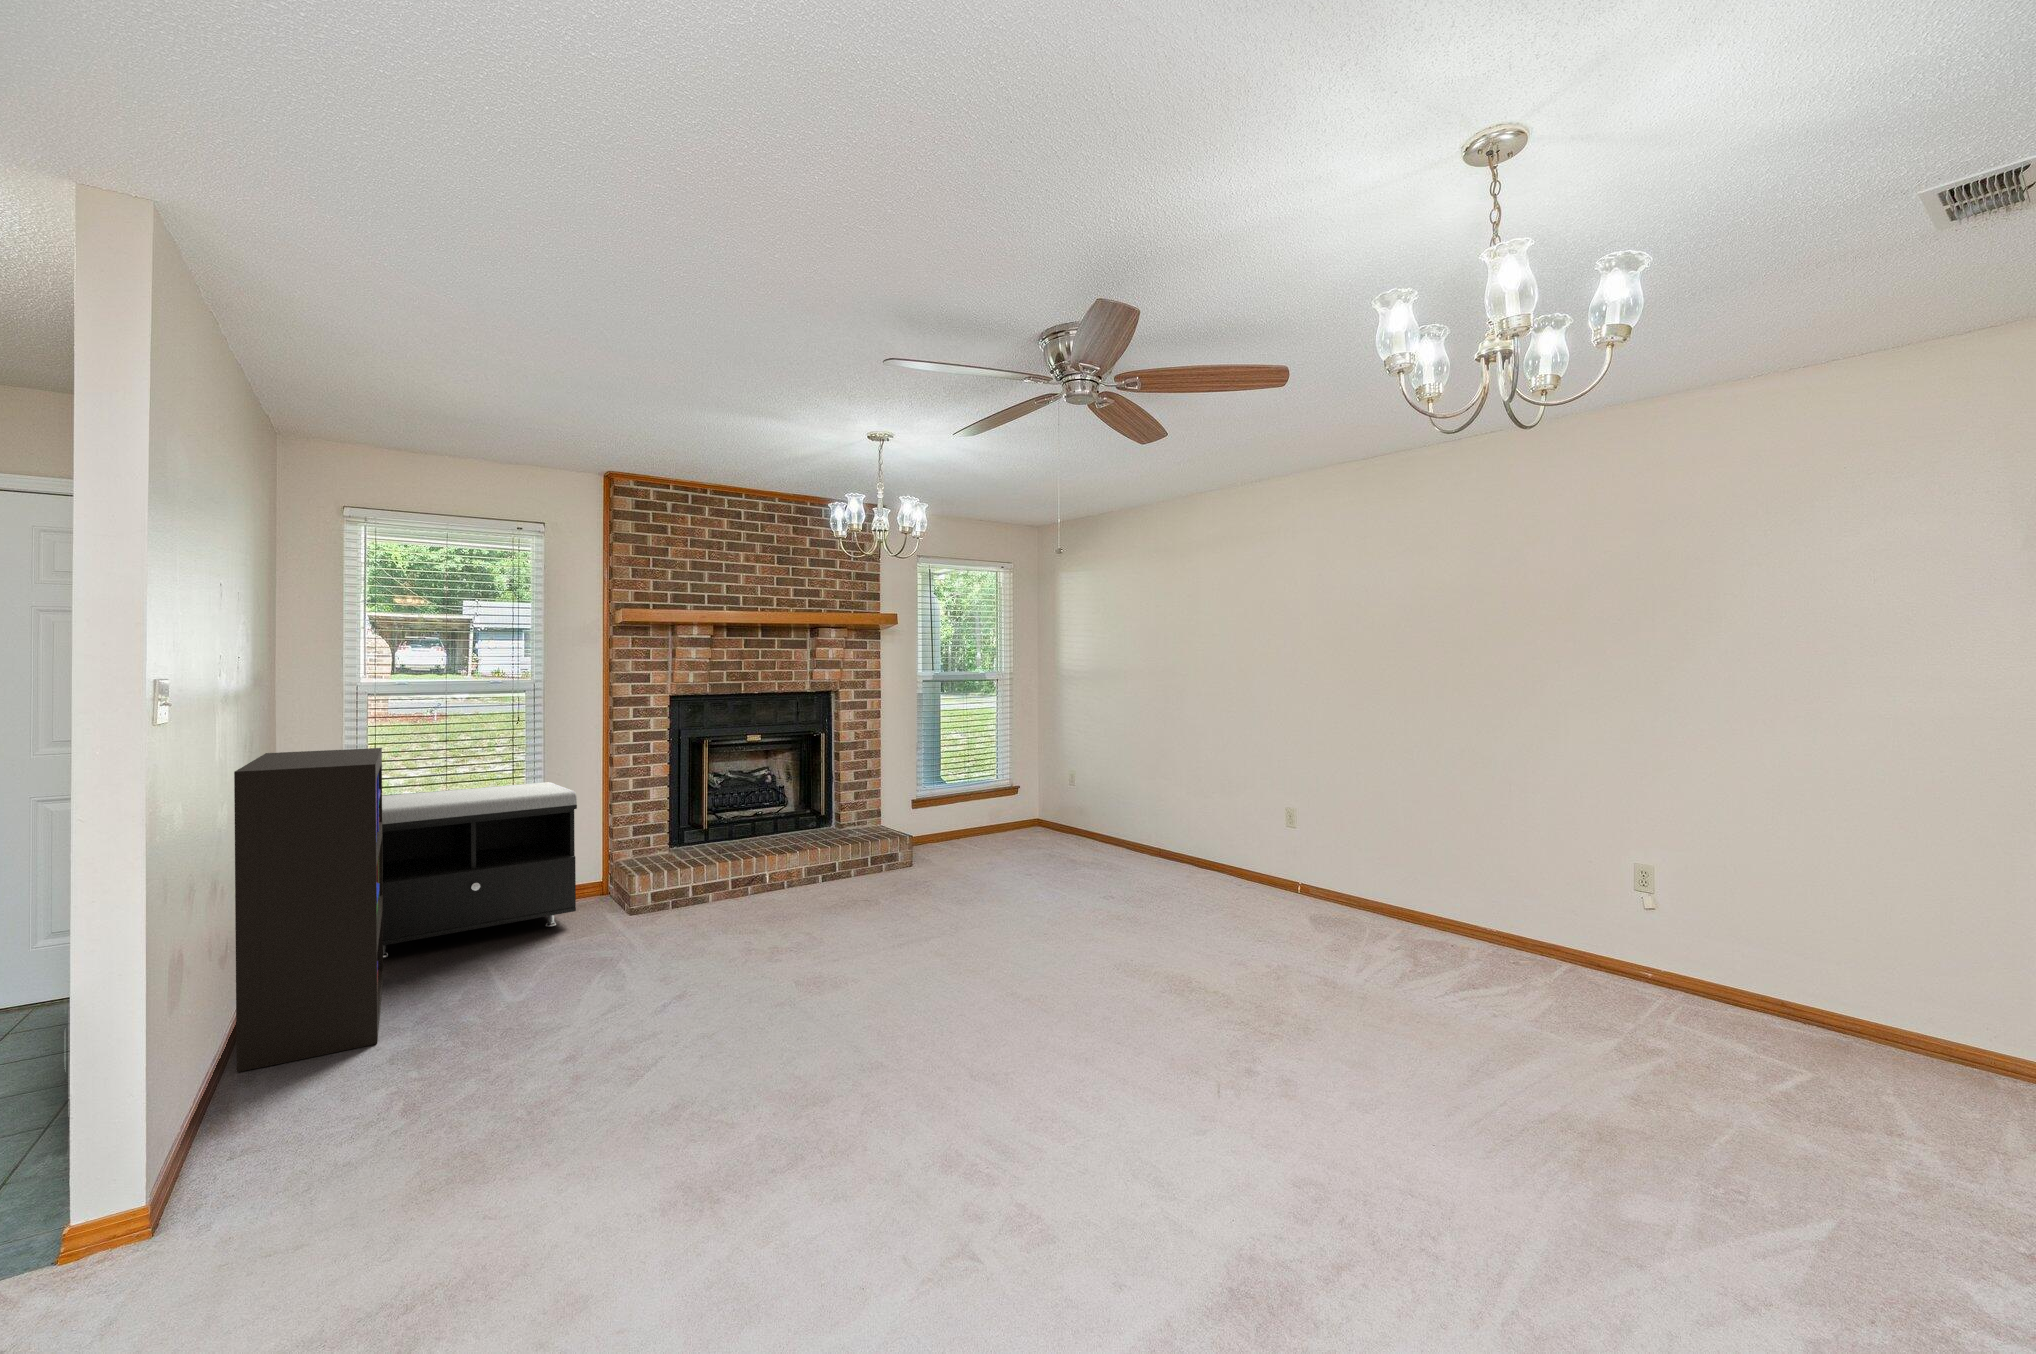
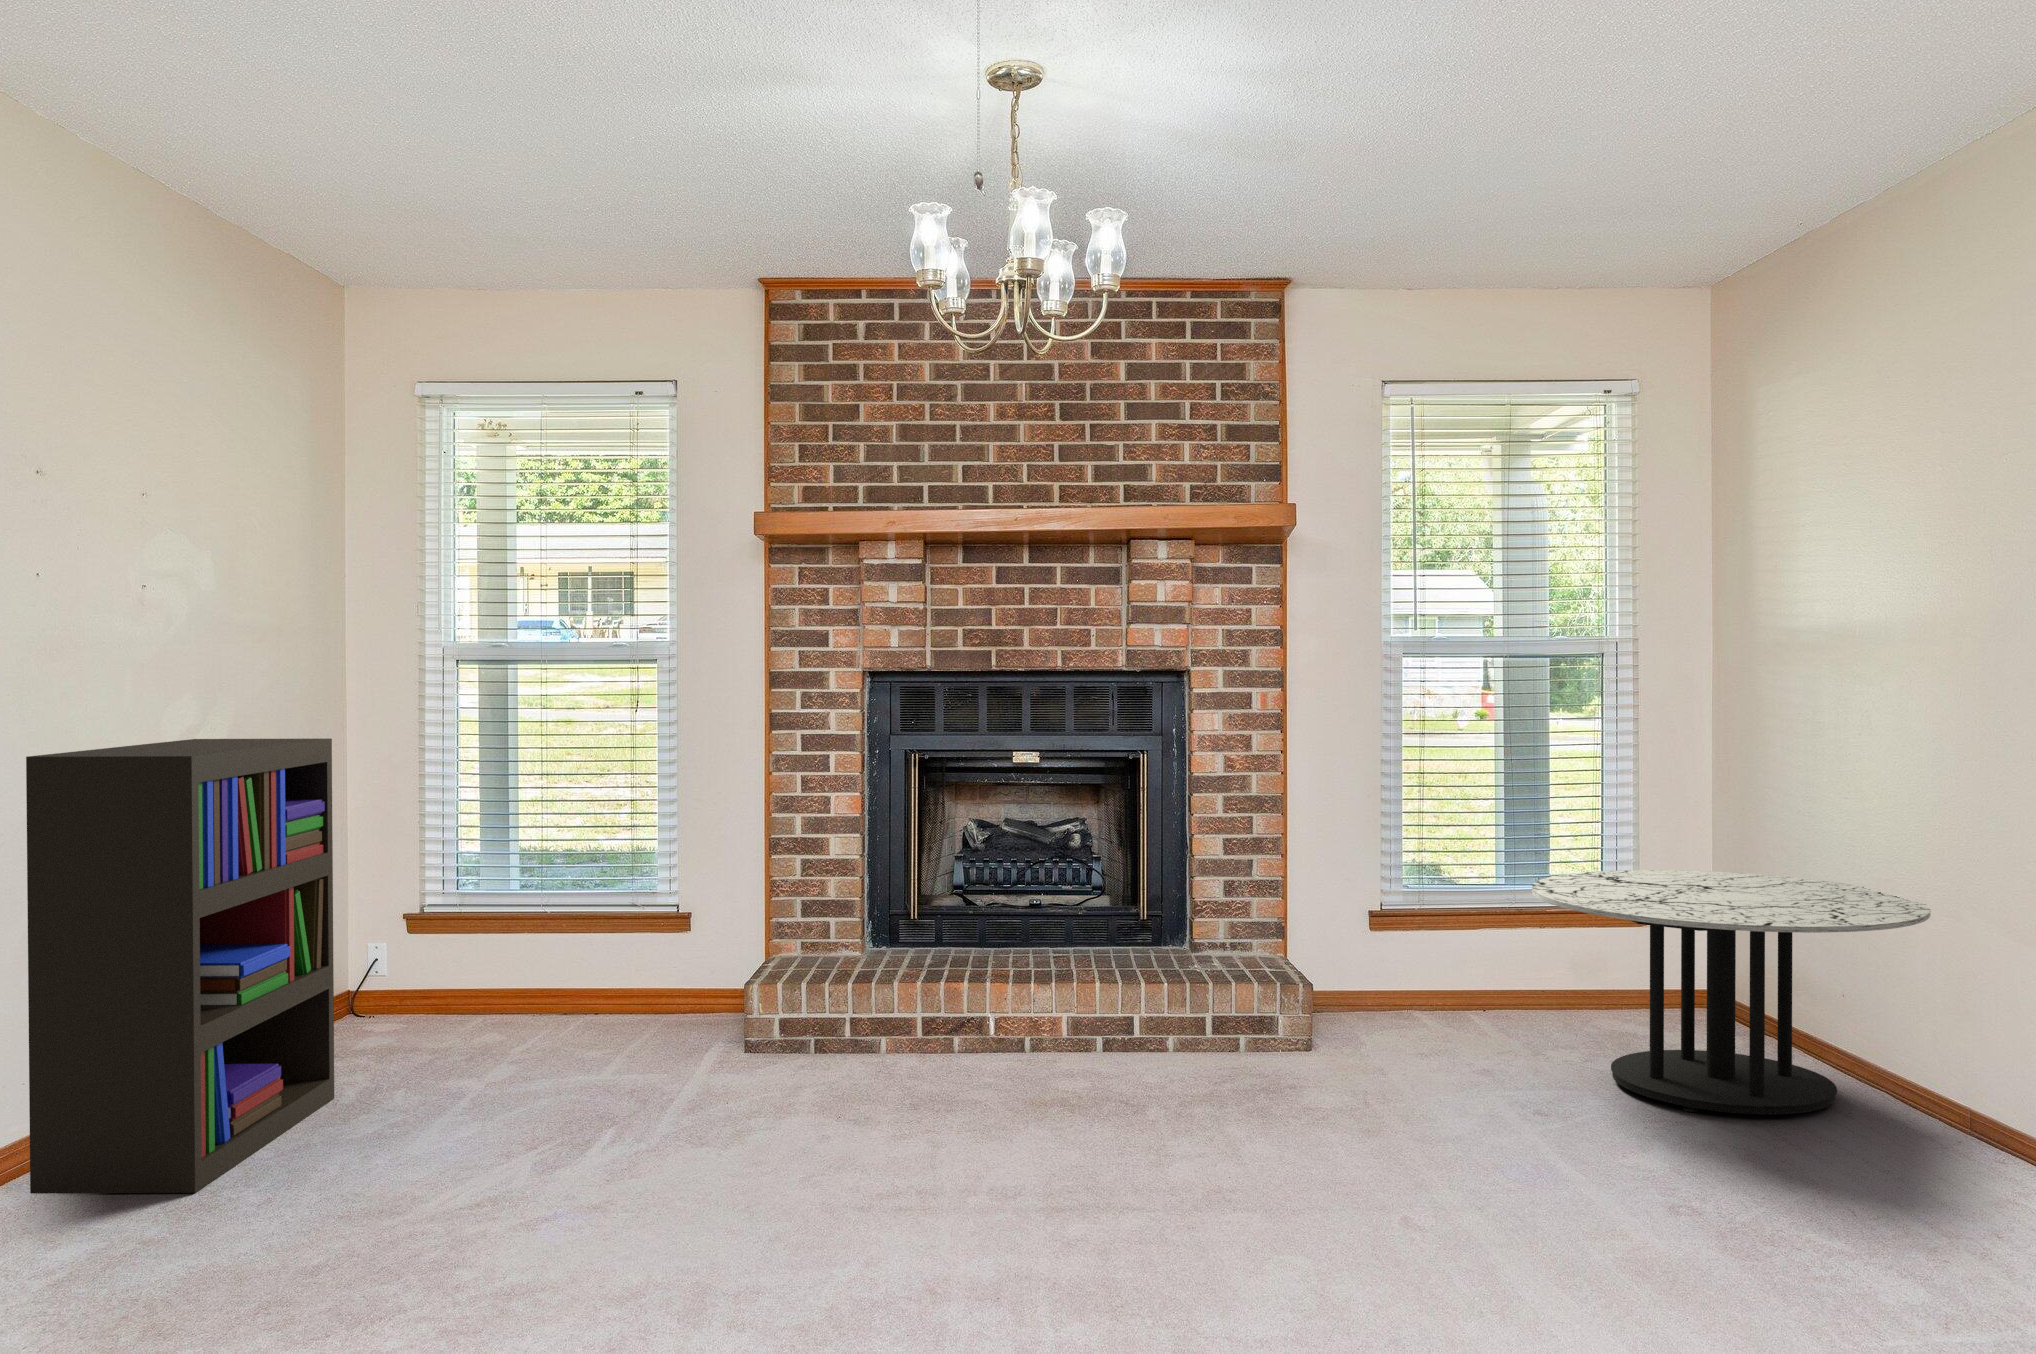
coffee table: none [1008,773,1155,870] -> present [1532,870,1931,1114]
storage bench: present [382,782,577,958] -> none [334,814,665,1065]

